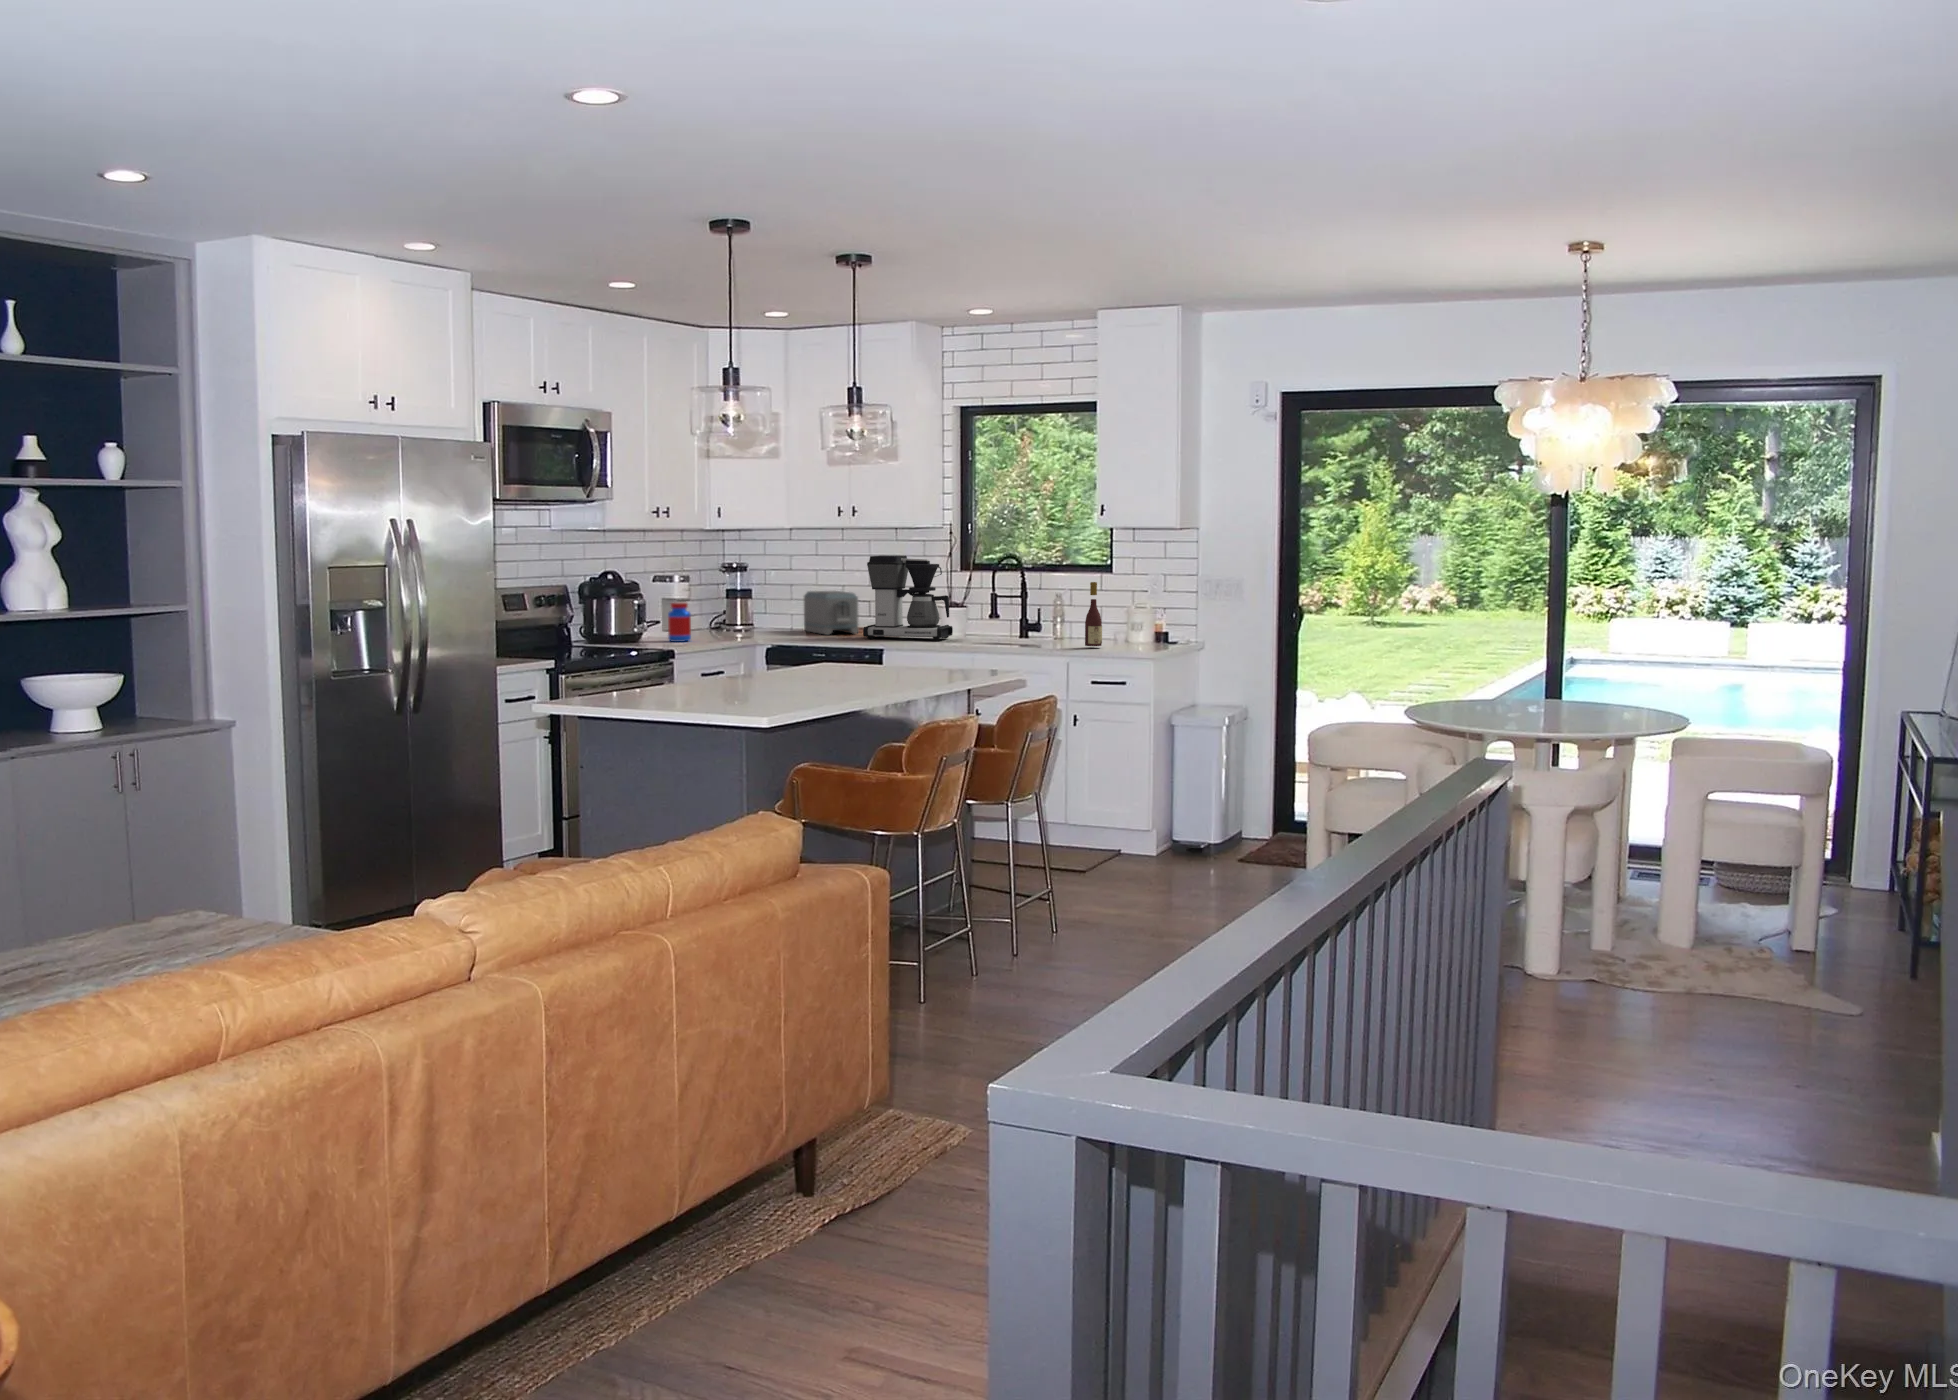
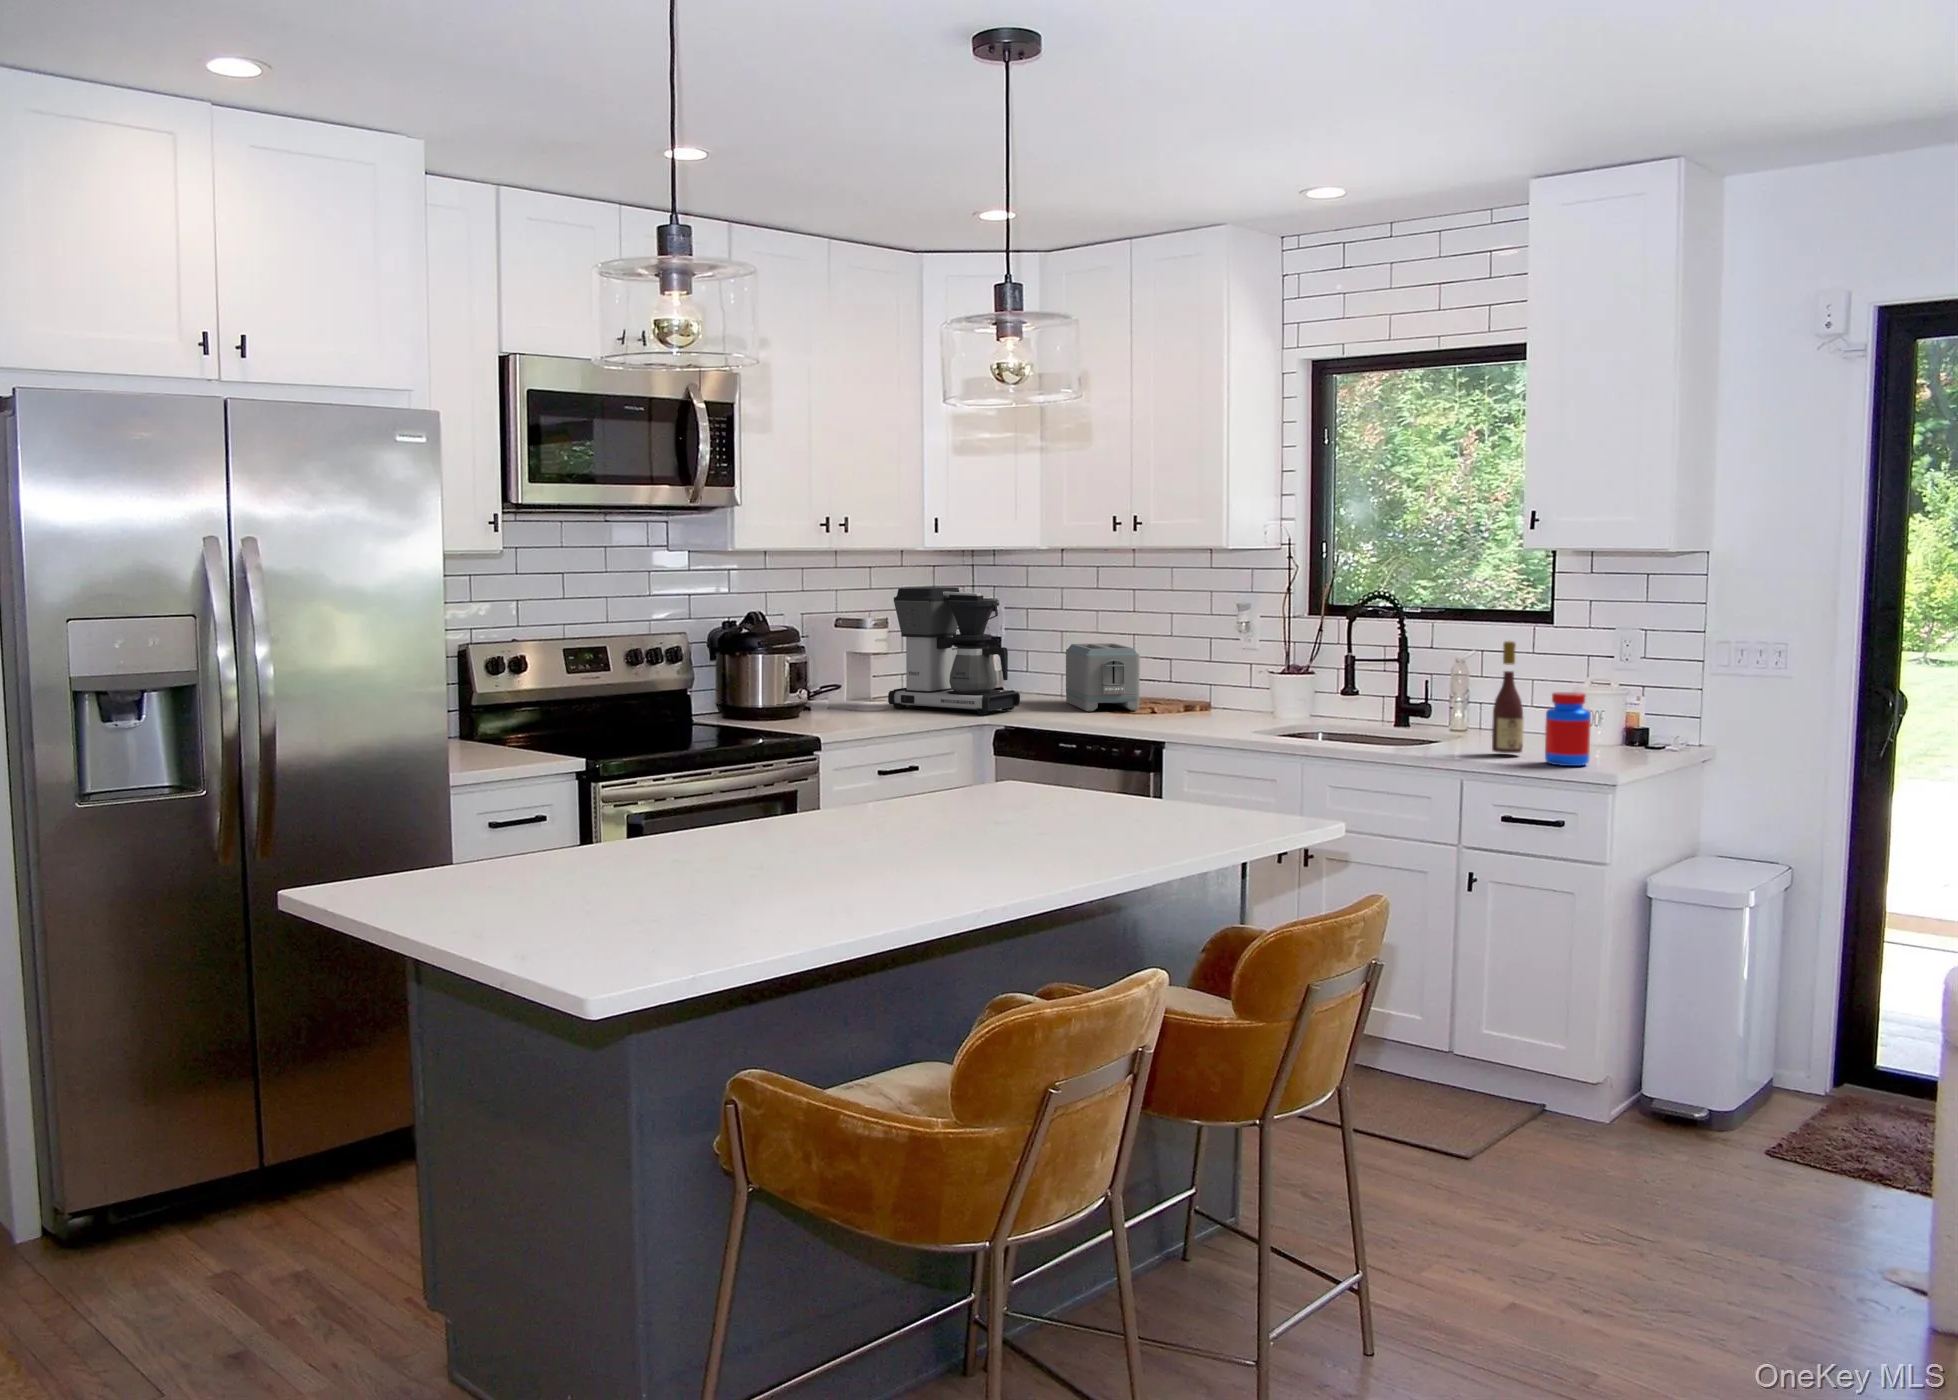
coffee maker: present [863,555,953,641] -> present [888,587,1020,715]
jar: present [668,602,691,642] -> present [1545,692,1591,766]

